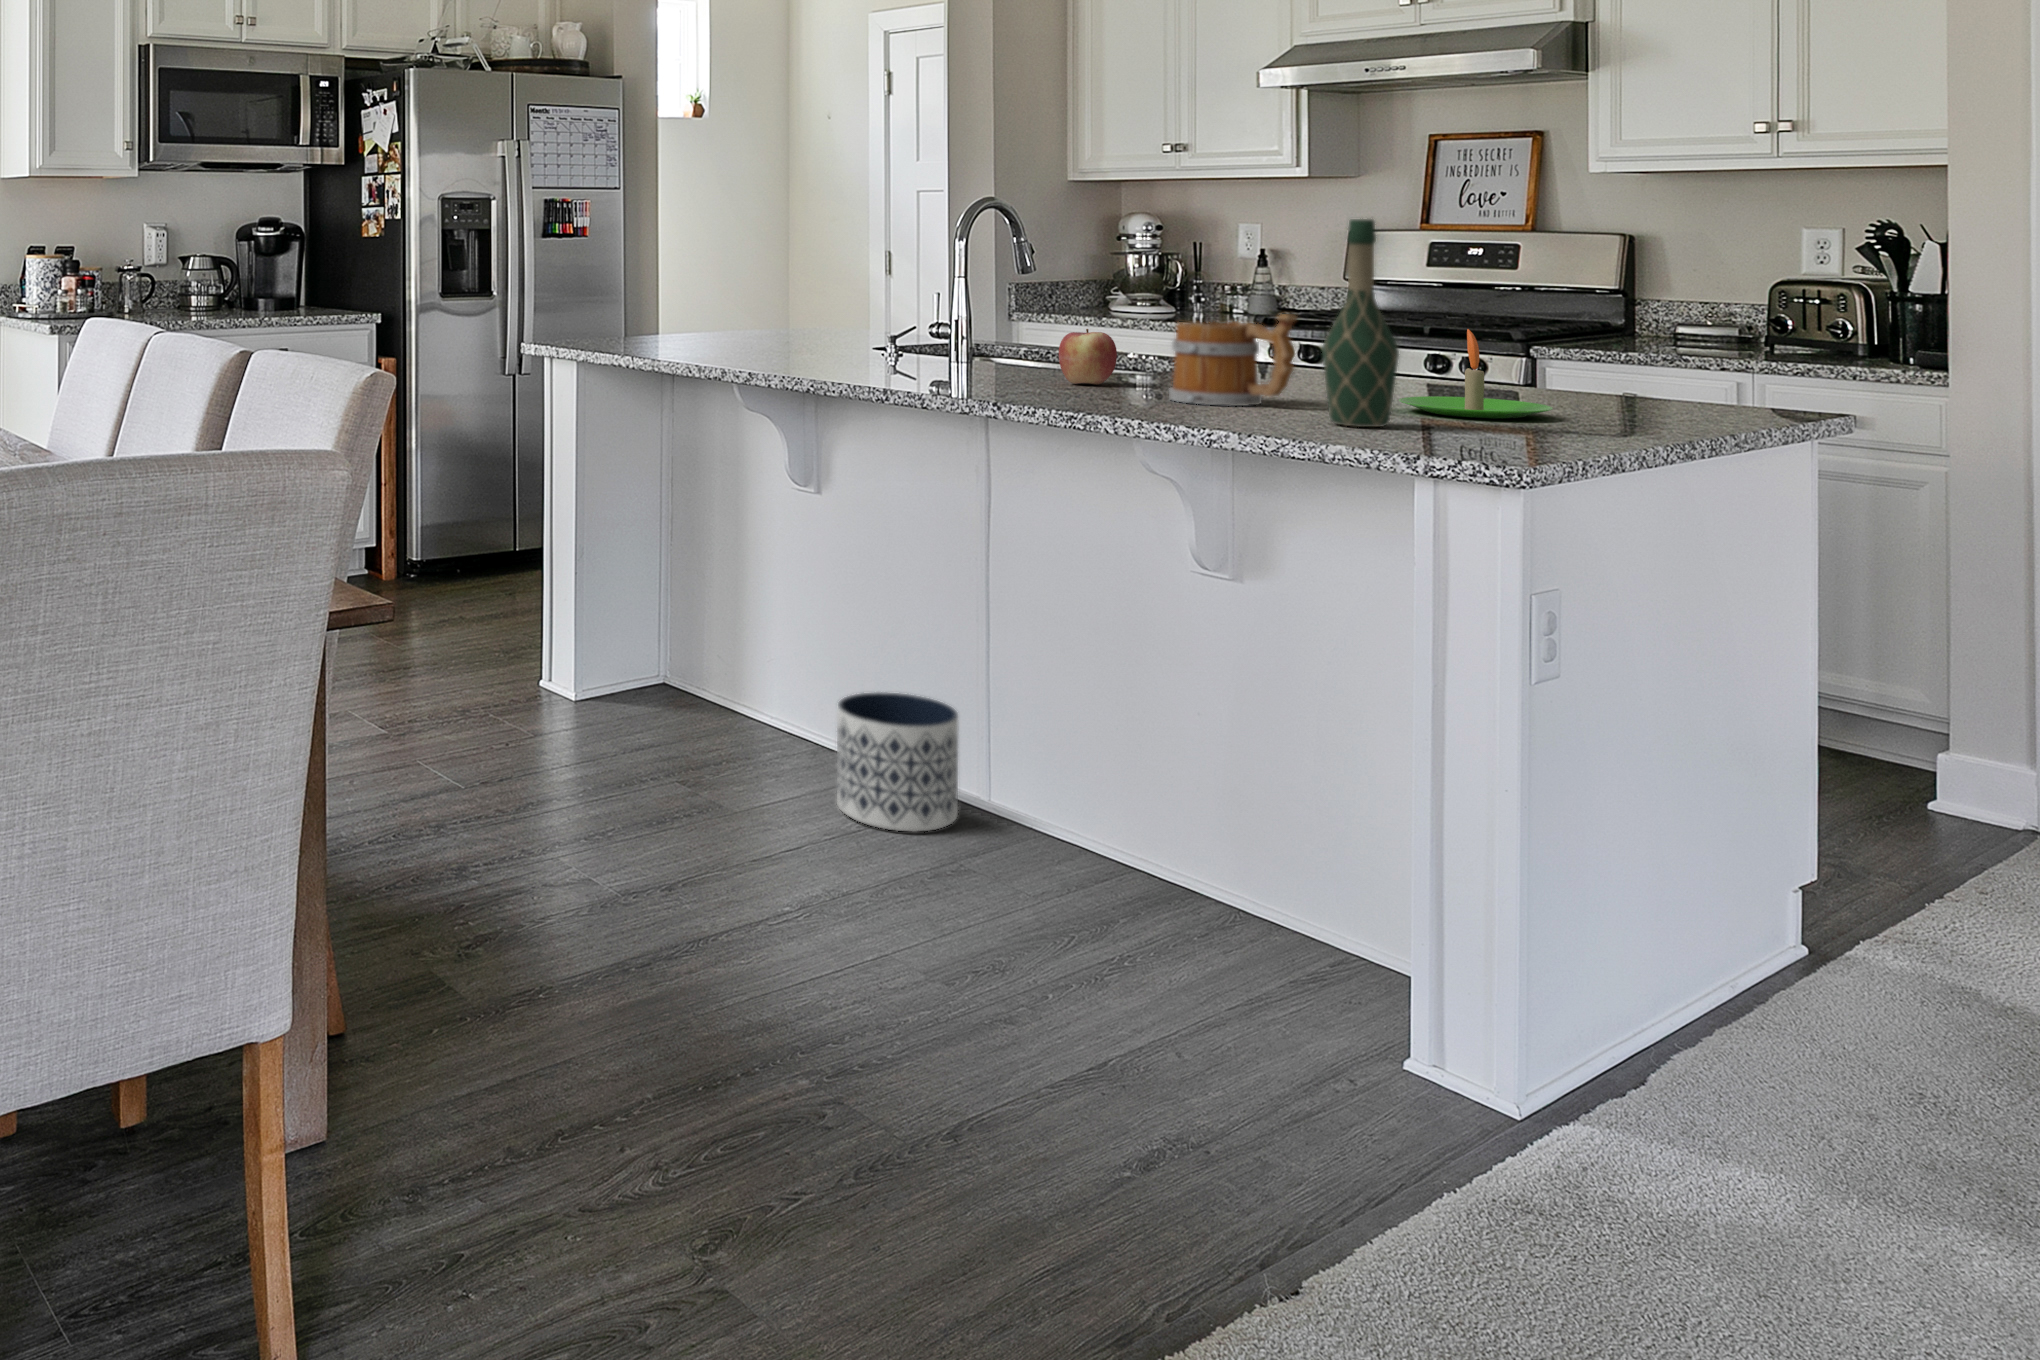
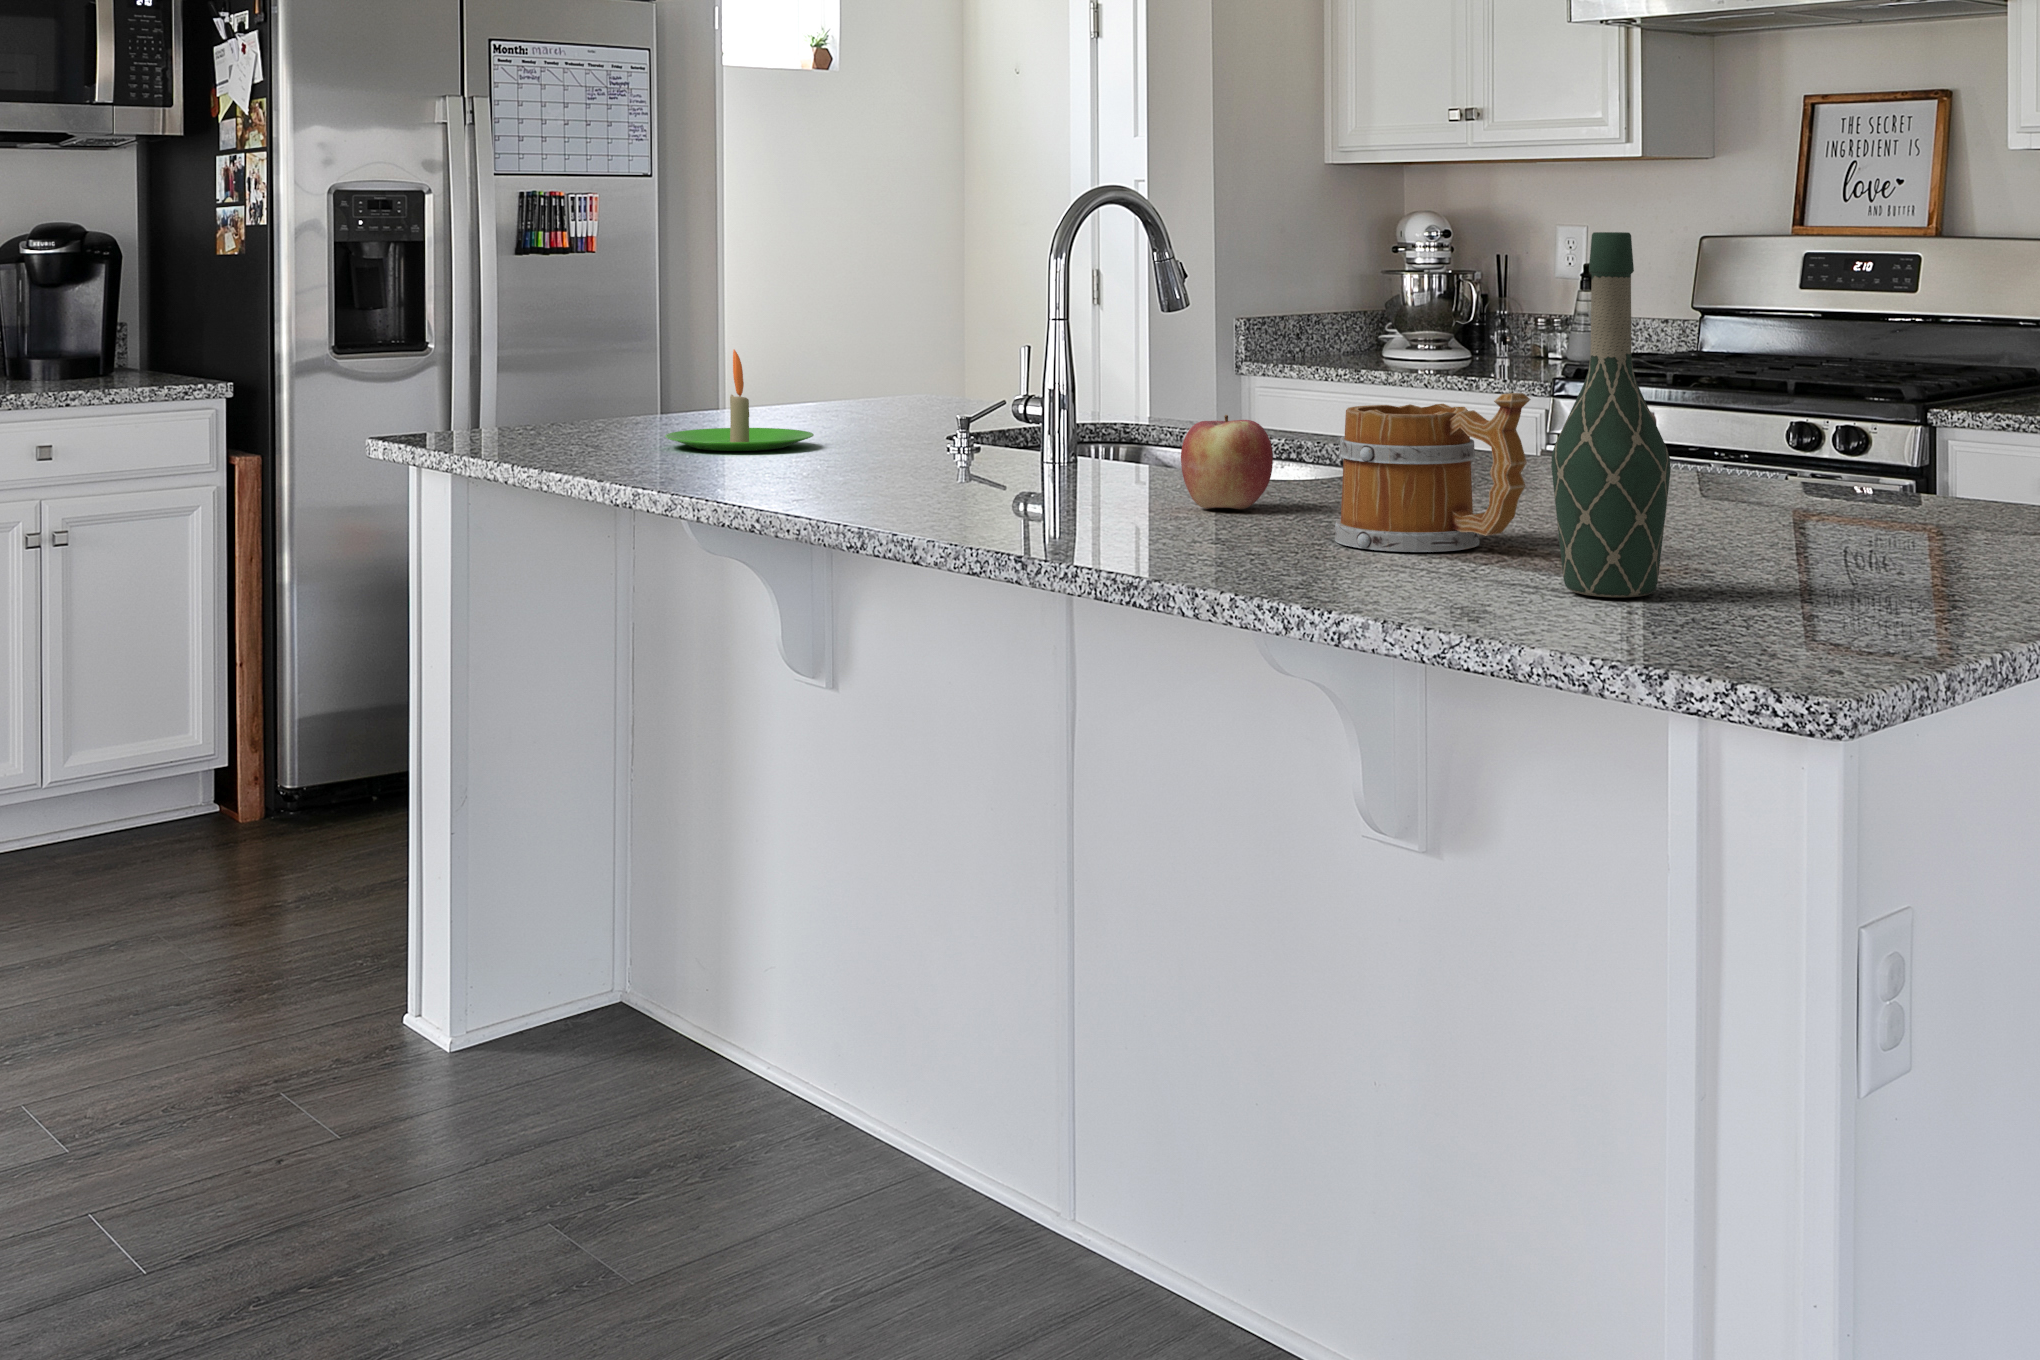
candle: present [1399,329,1553,418] -> present [665,350,814,451]
planter: present [837,692,958,831] -> none [839,1032,1036,1283]

